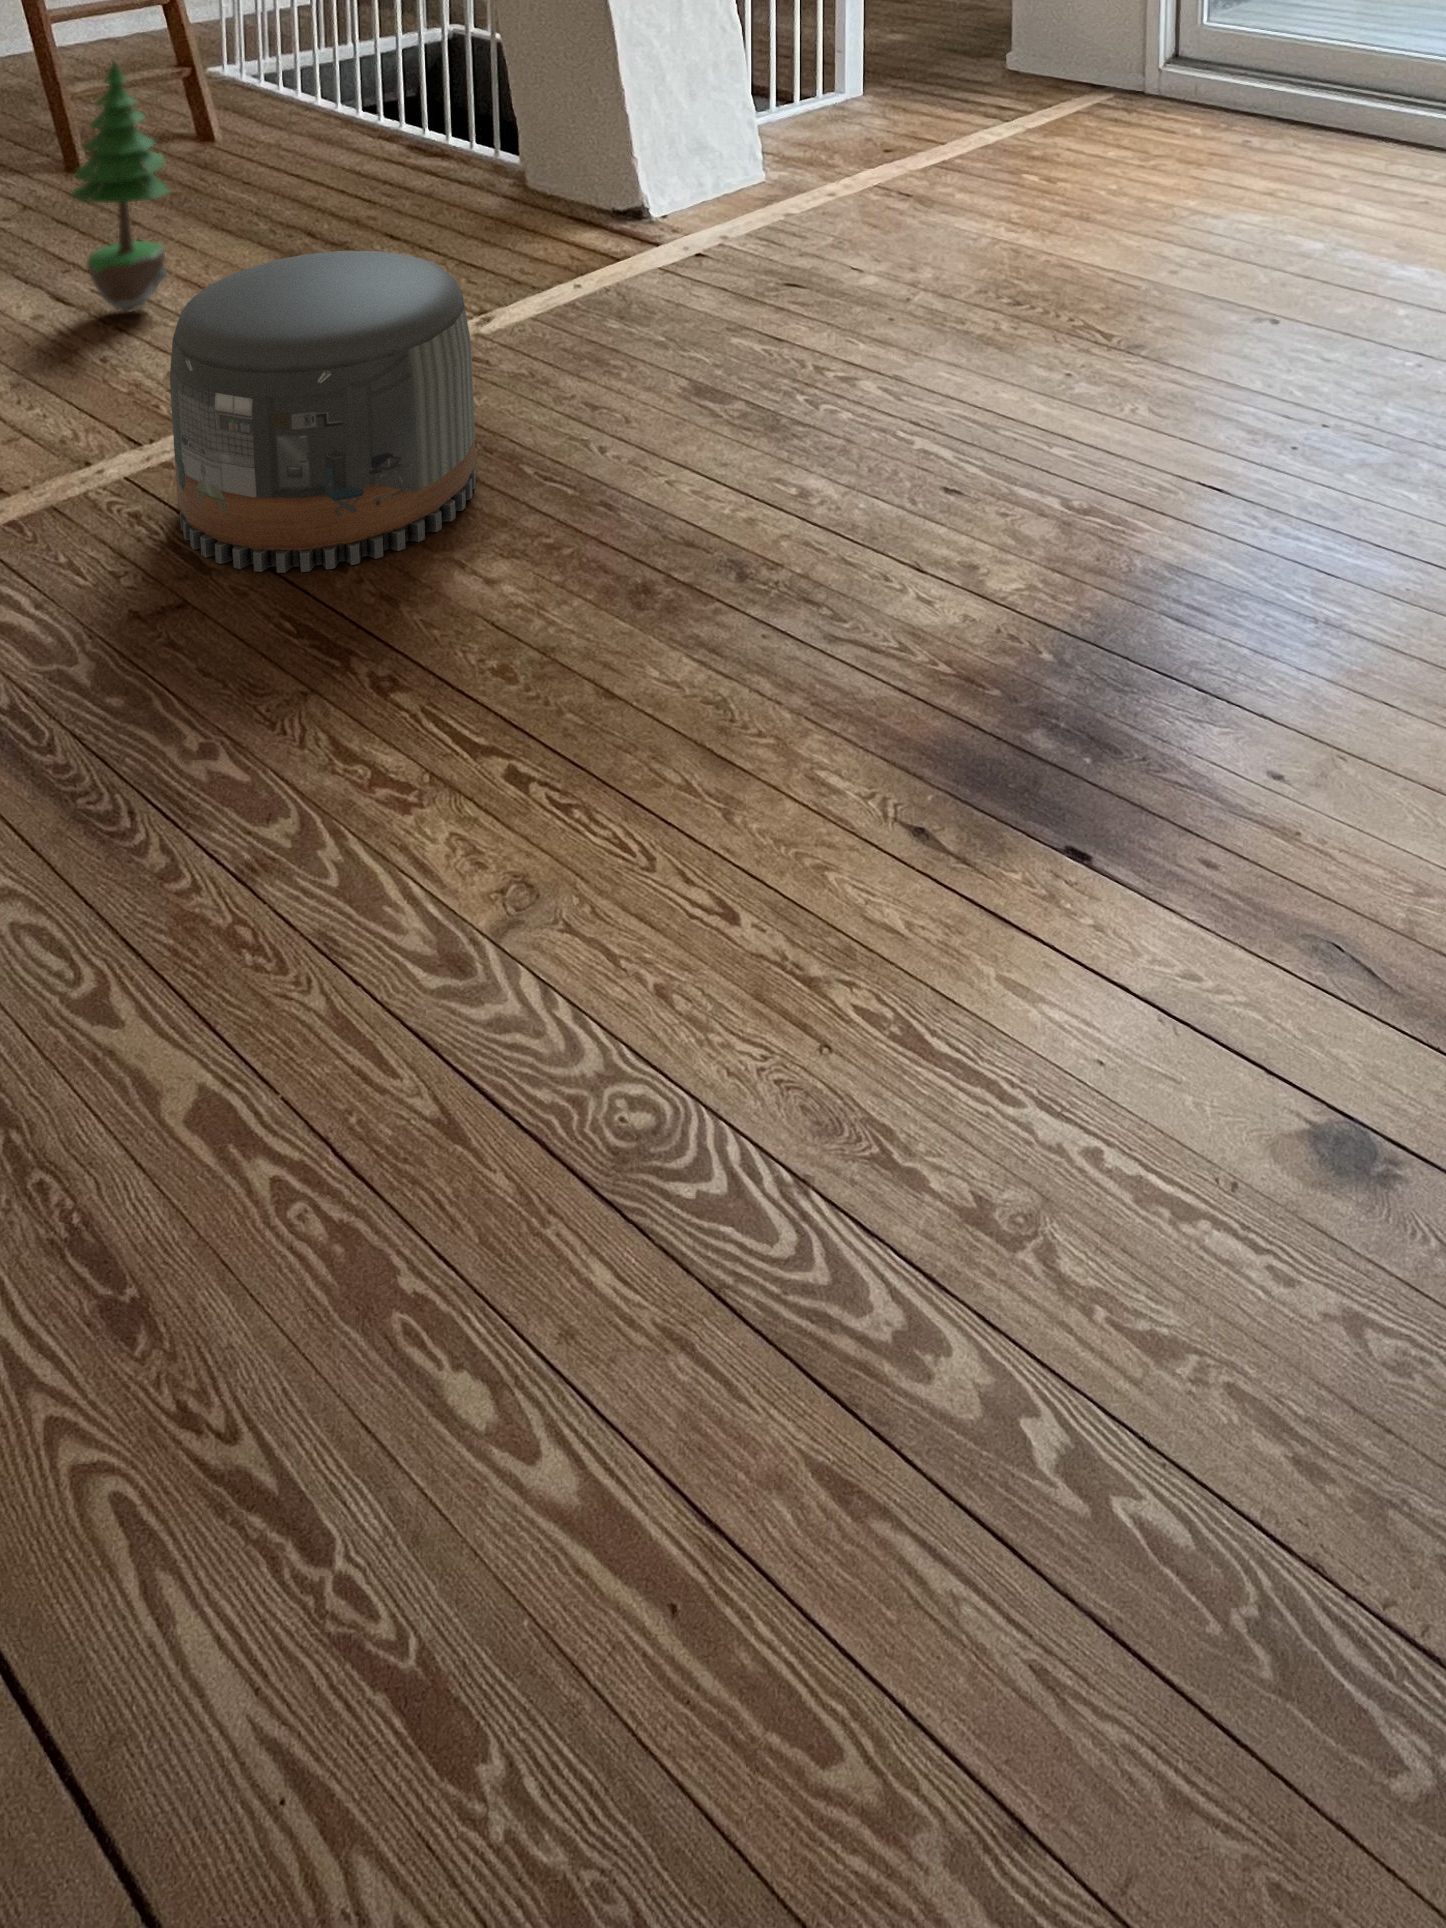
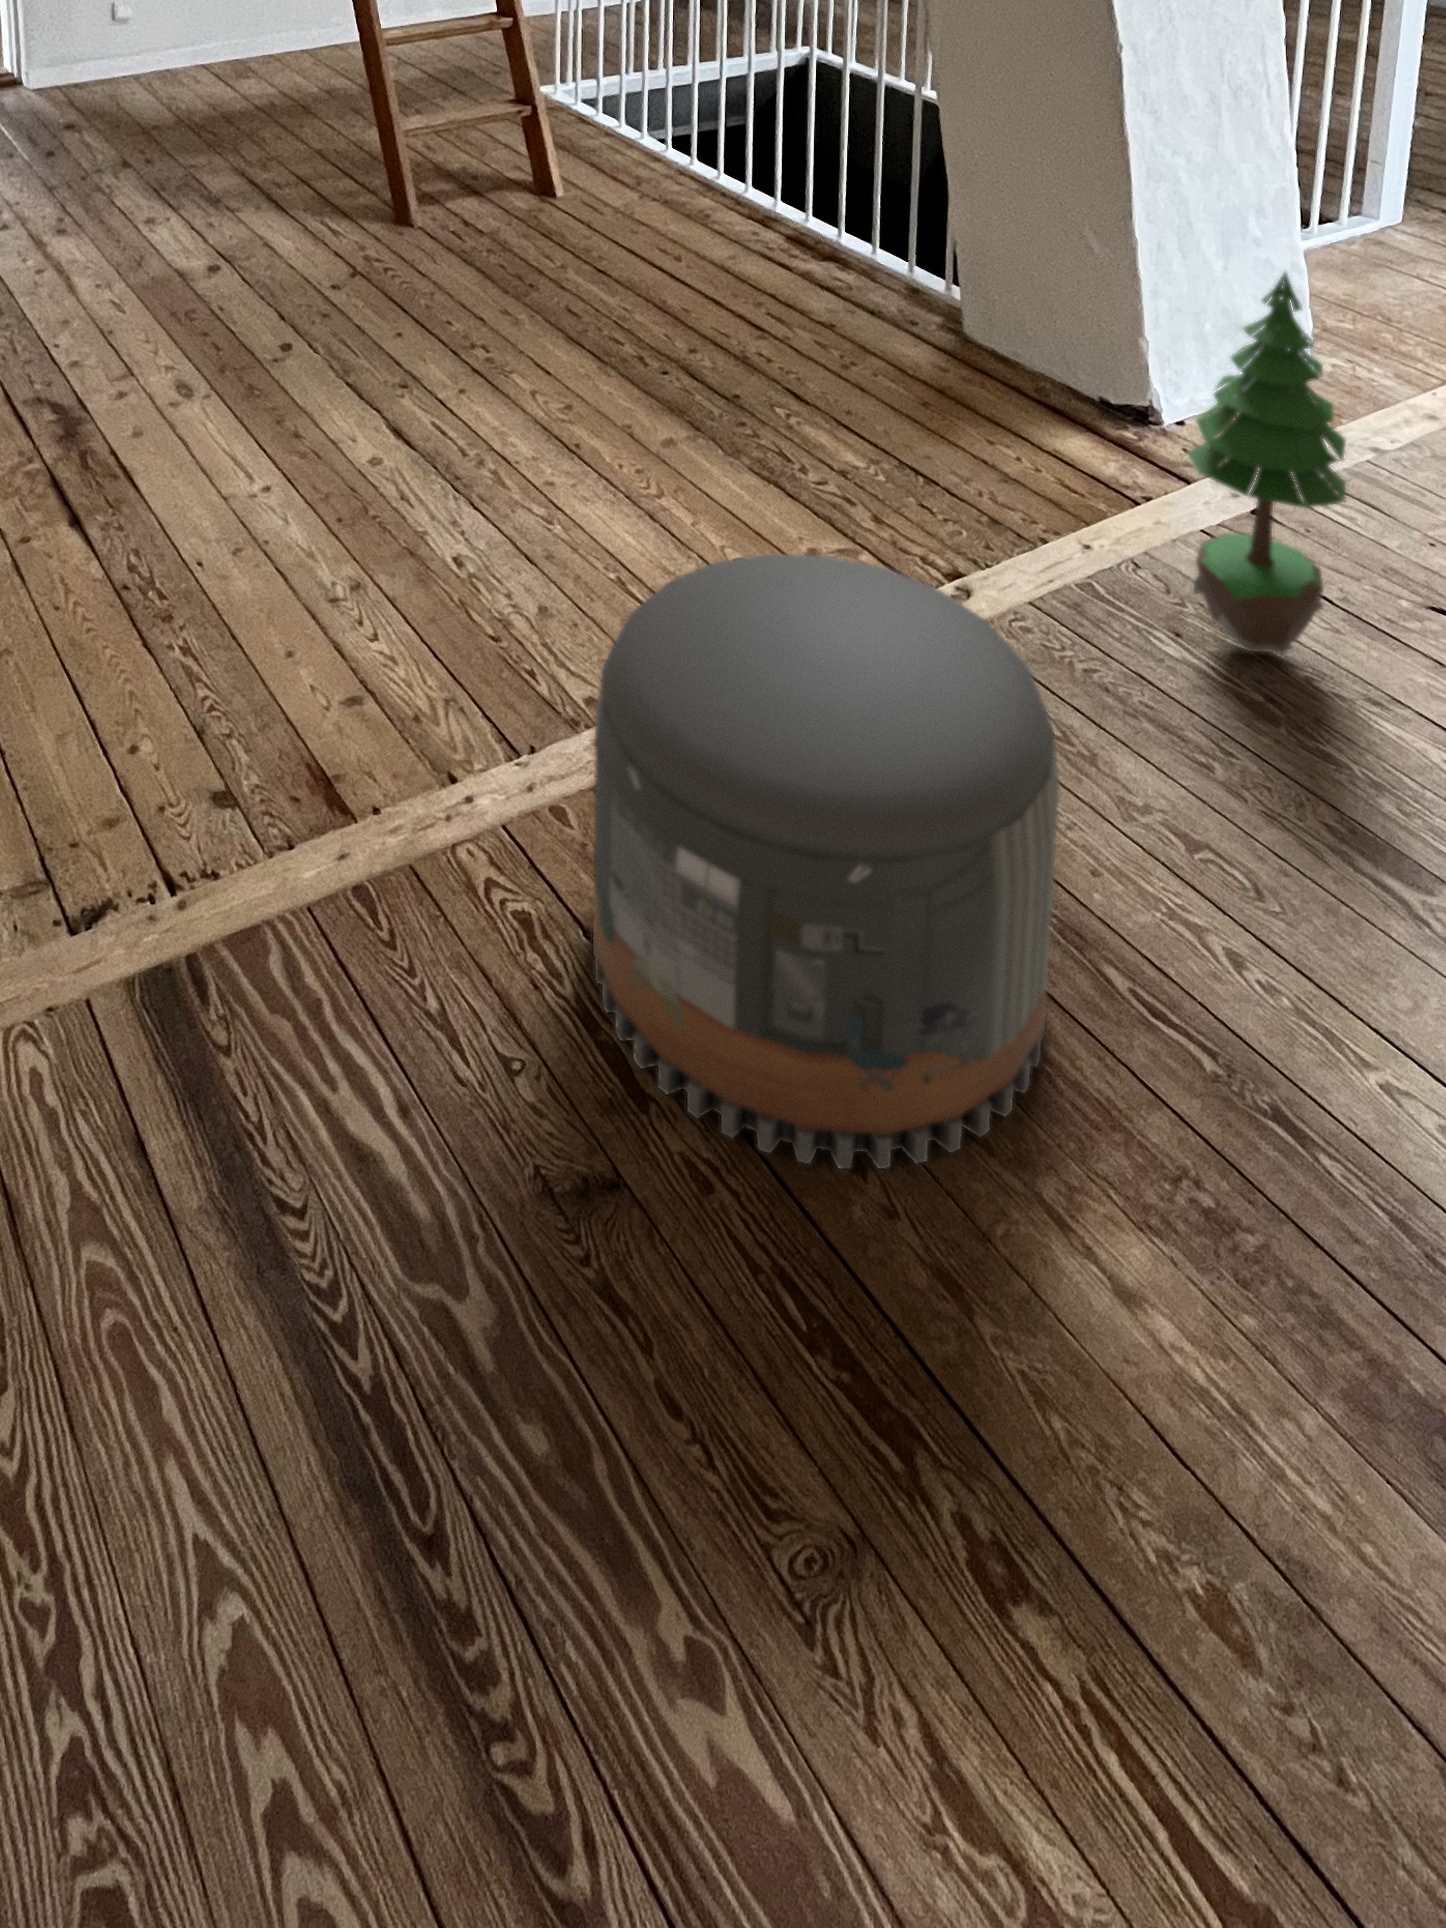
potted tree: present [71,62,169,312] -> present [1187,273,1346,653]

